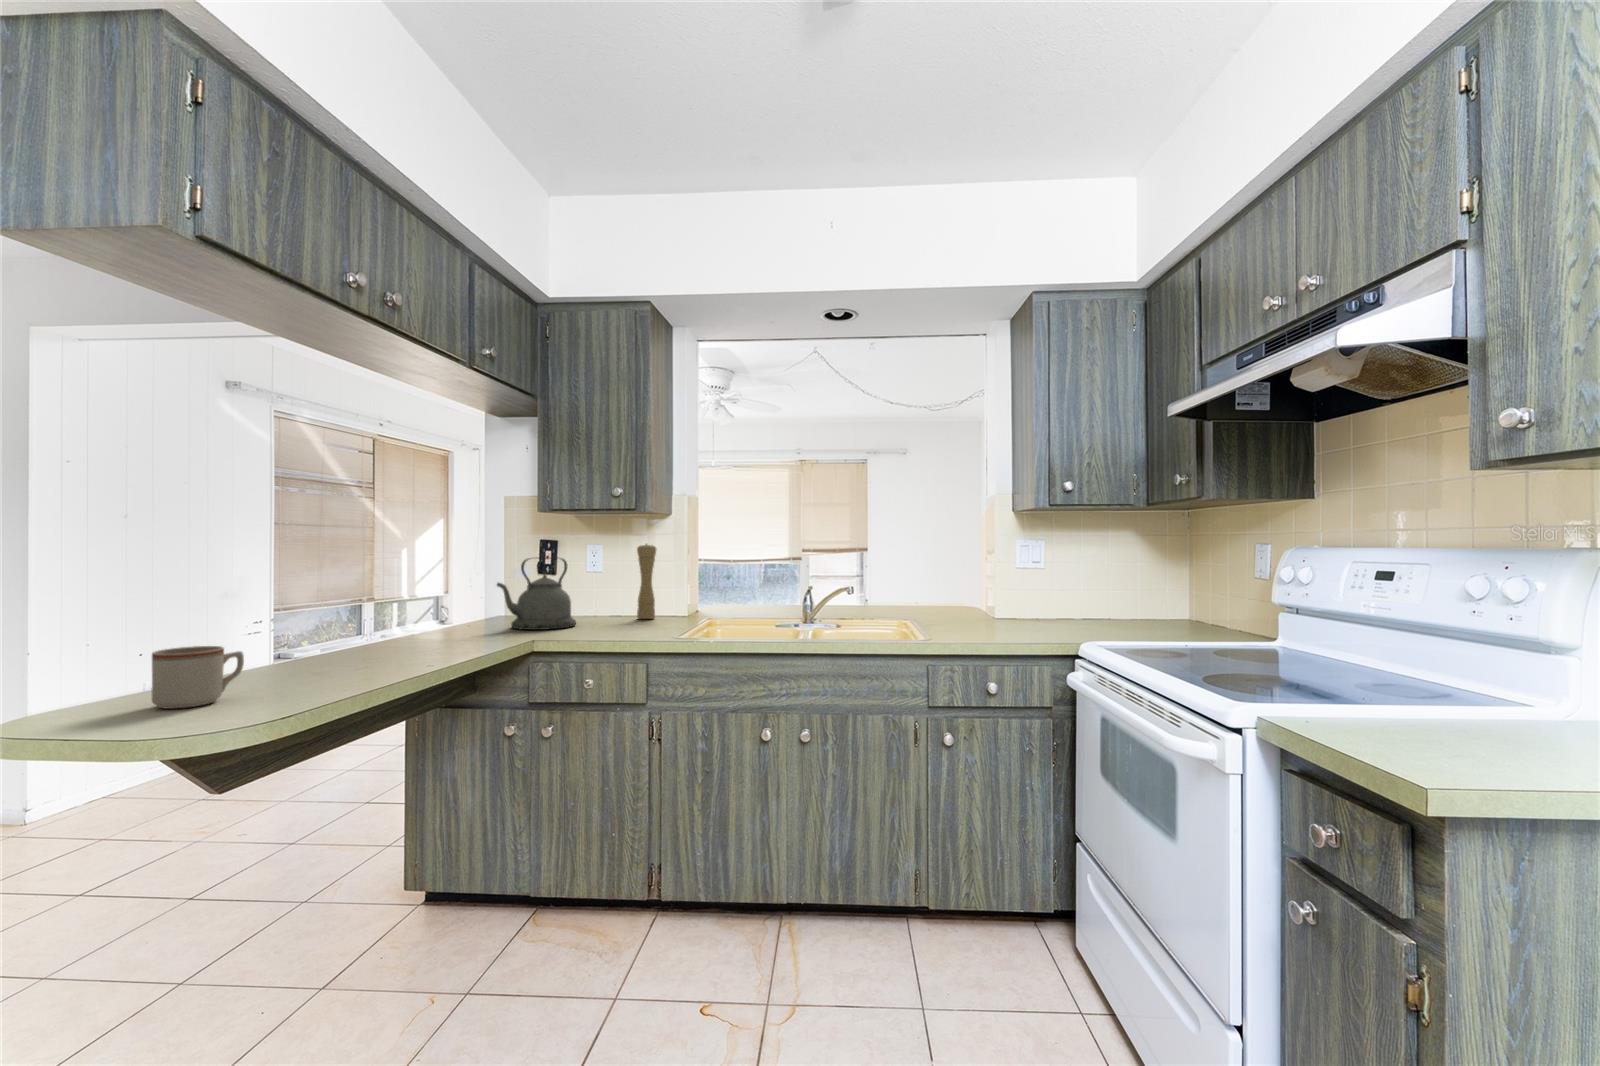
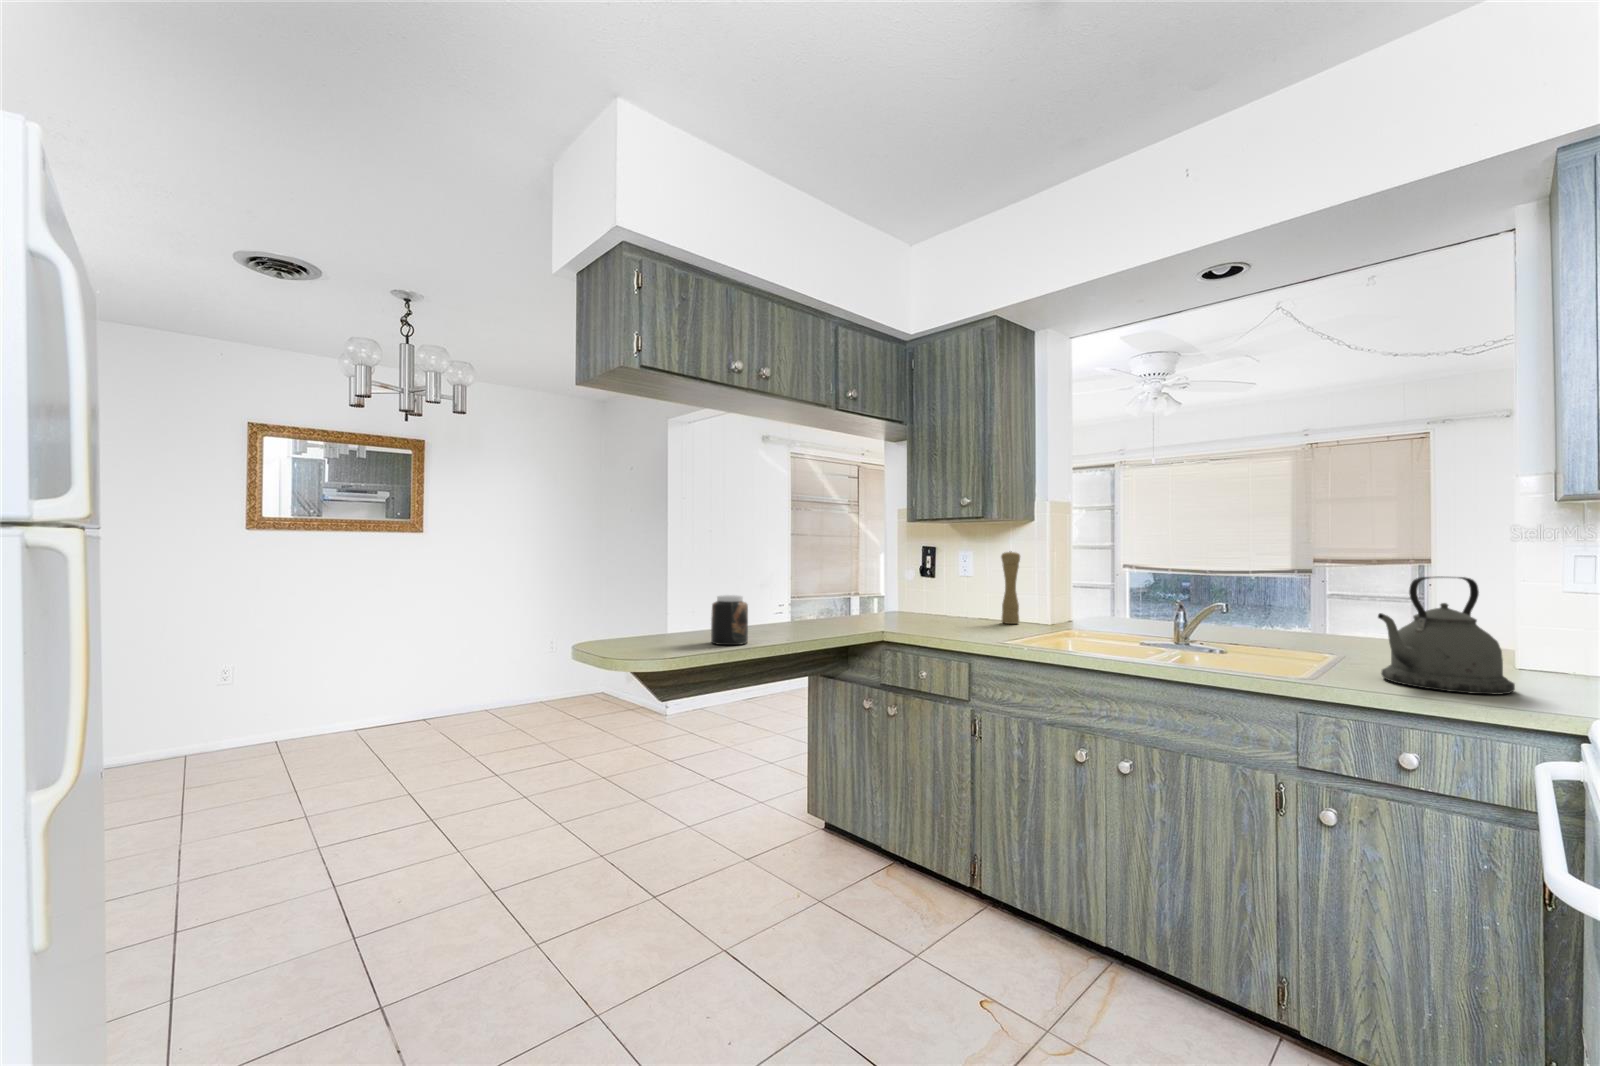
kettle: present [497,557,576,630] -> present [1378,577,1515,694]
jar: none [319,607,382,679] -> present [711,595,748,645]
mug: present [152,646,244,708] -> none [617,614,661,651]

